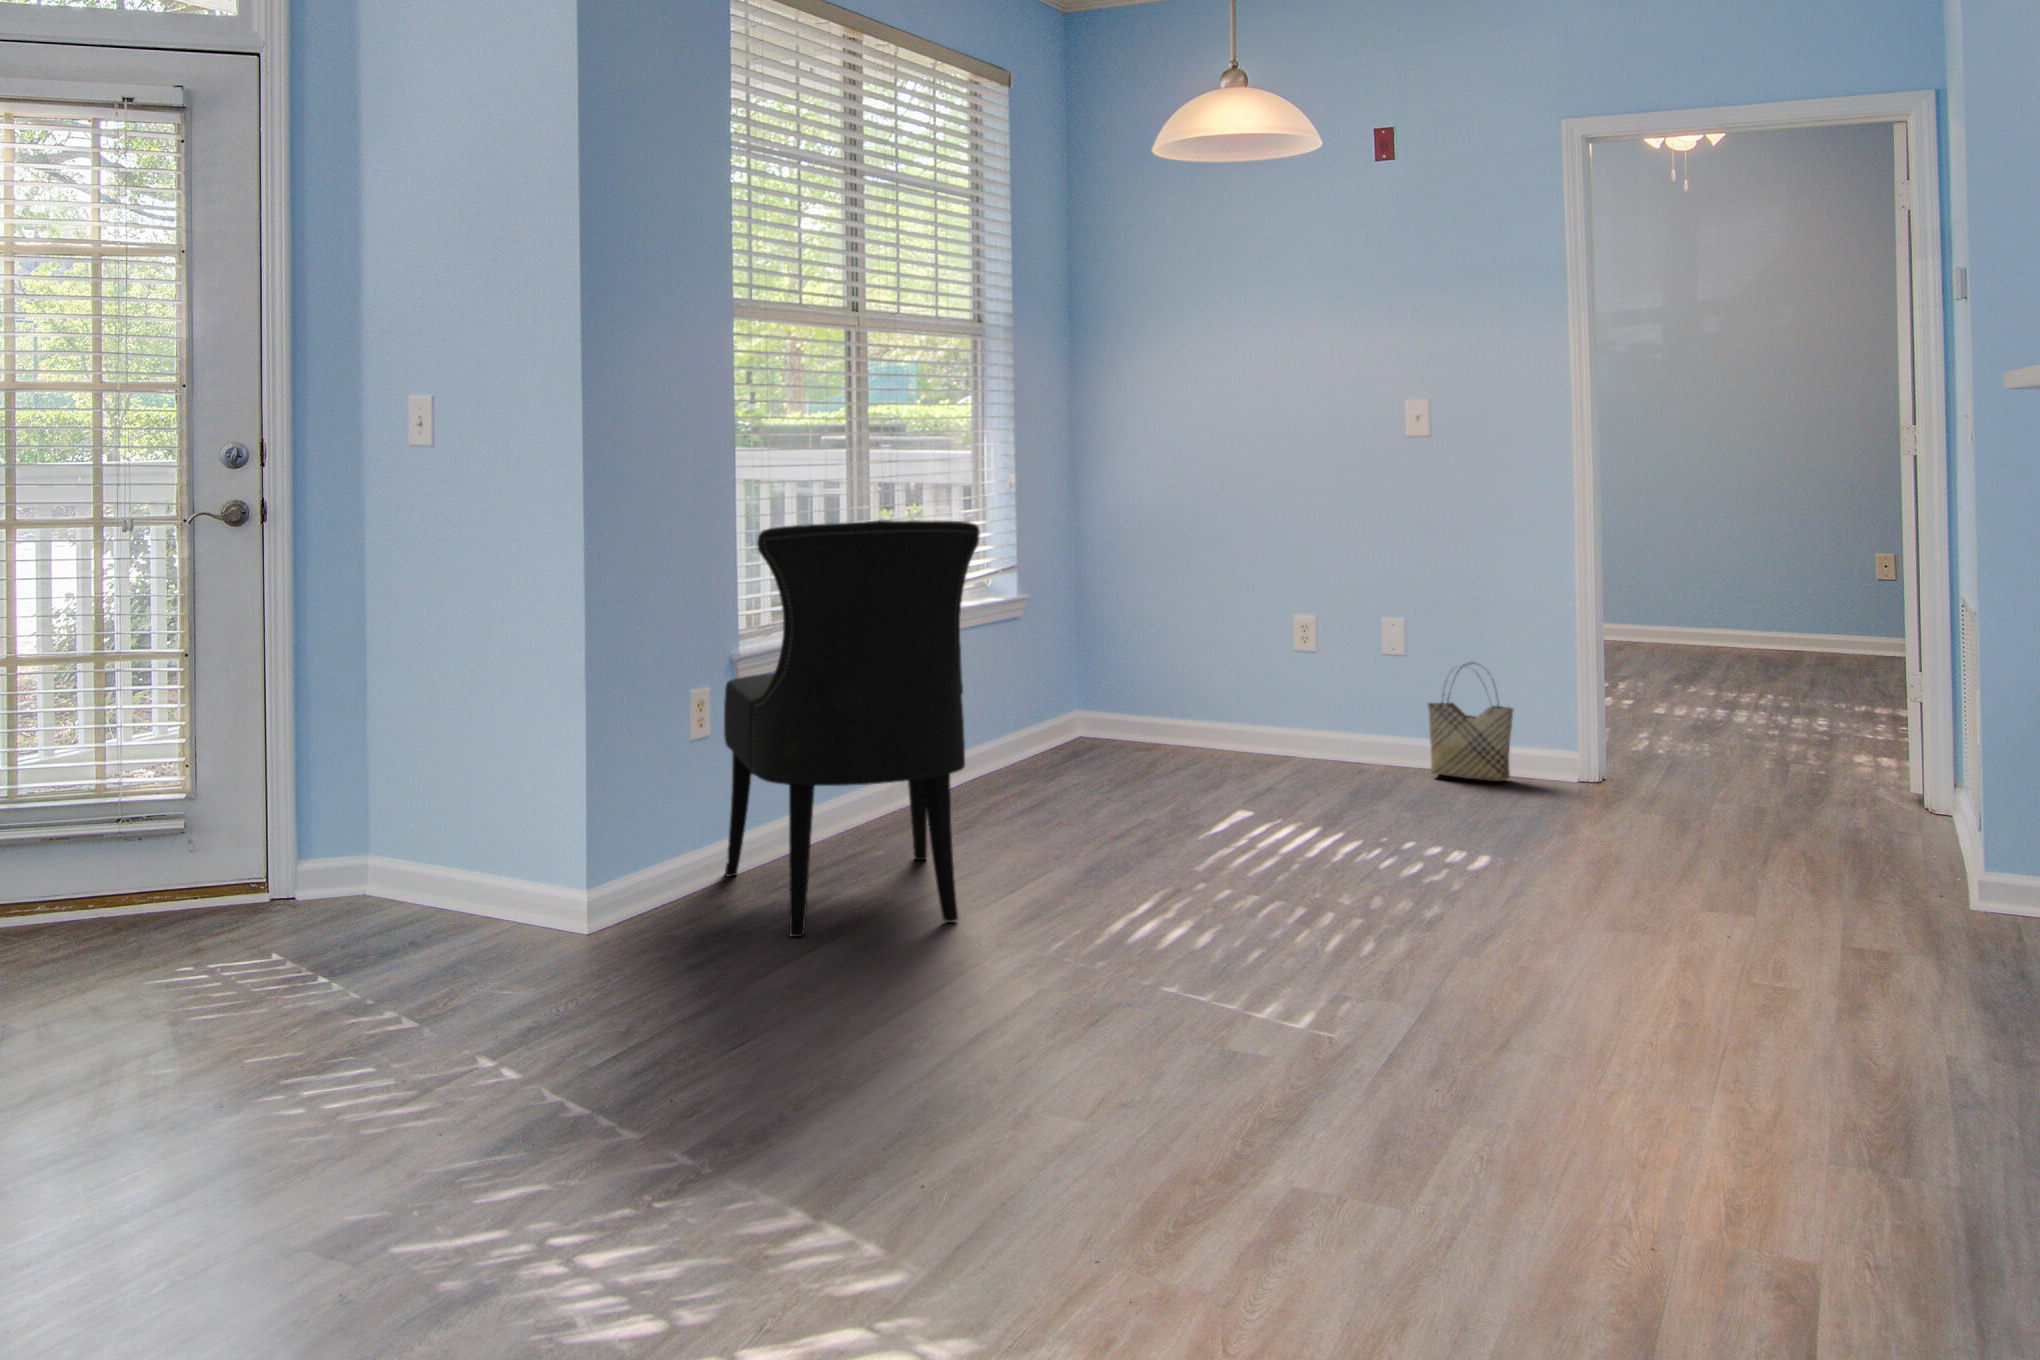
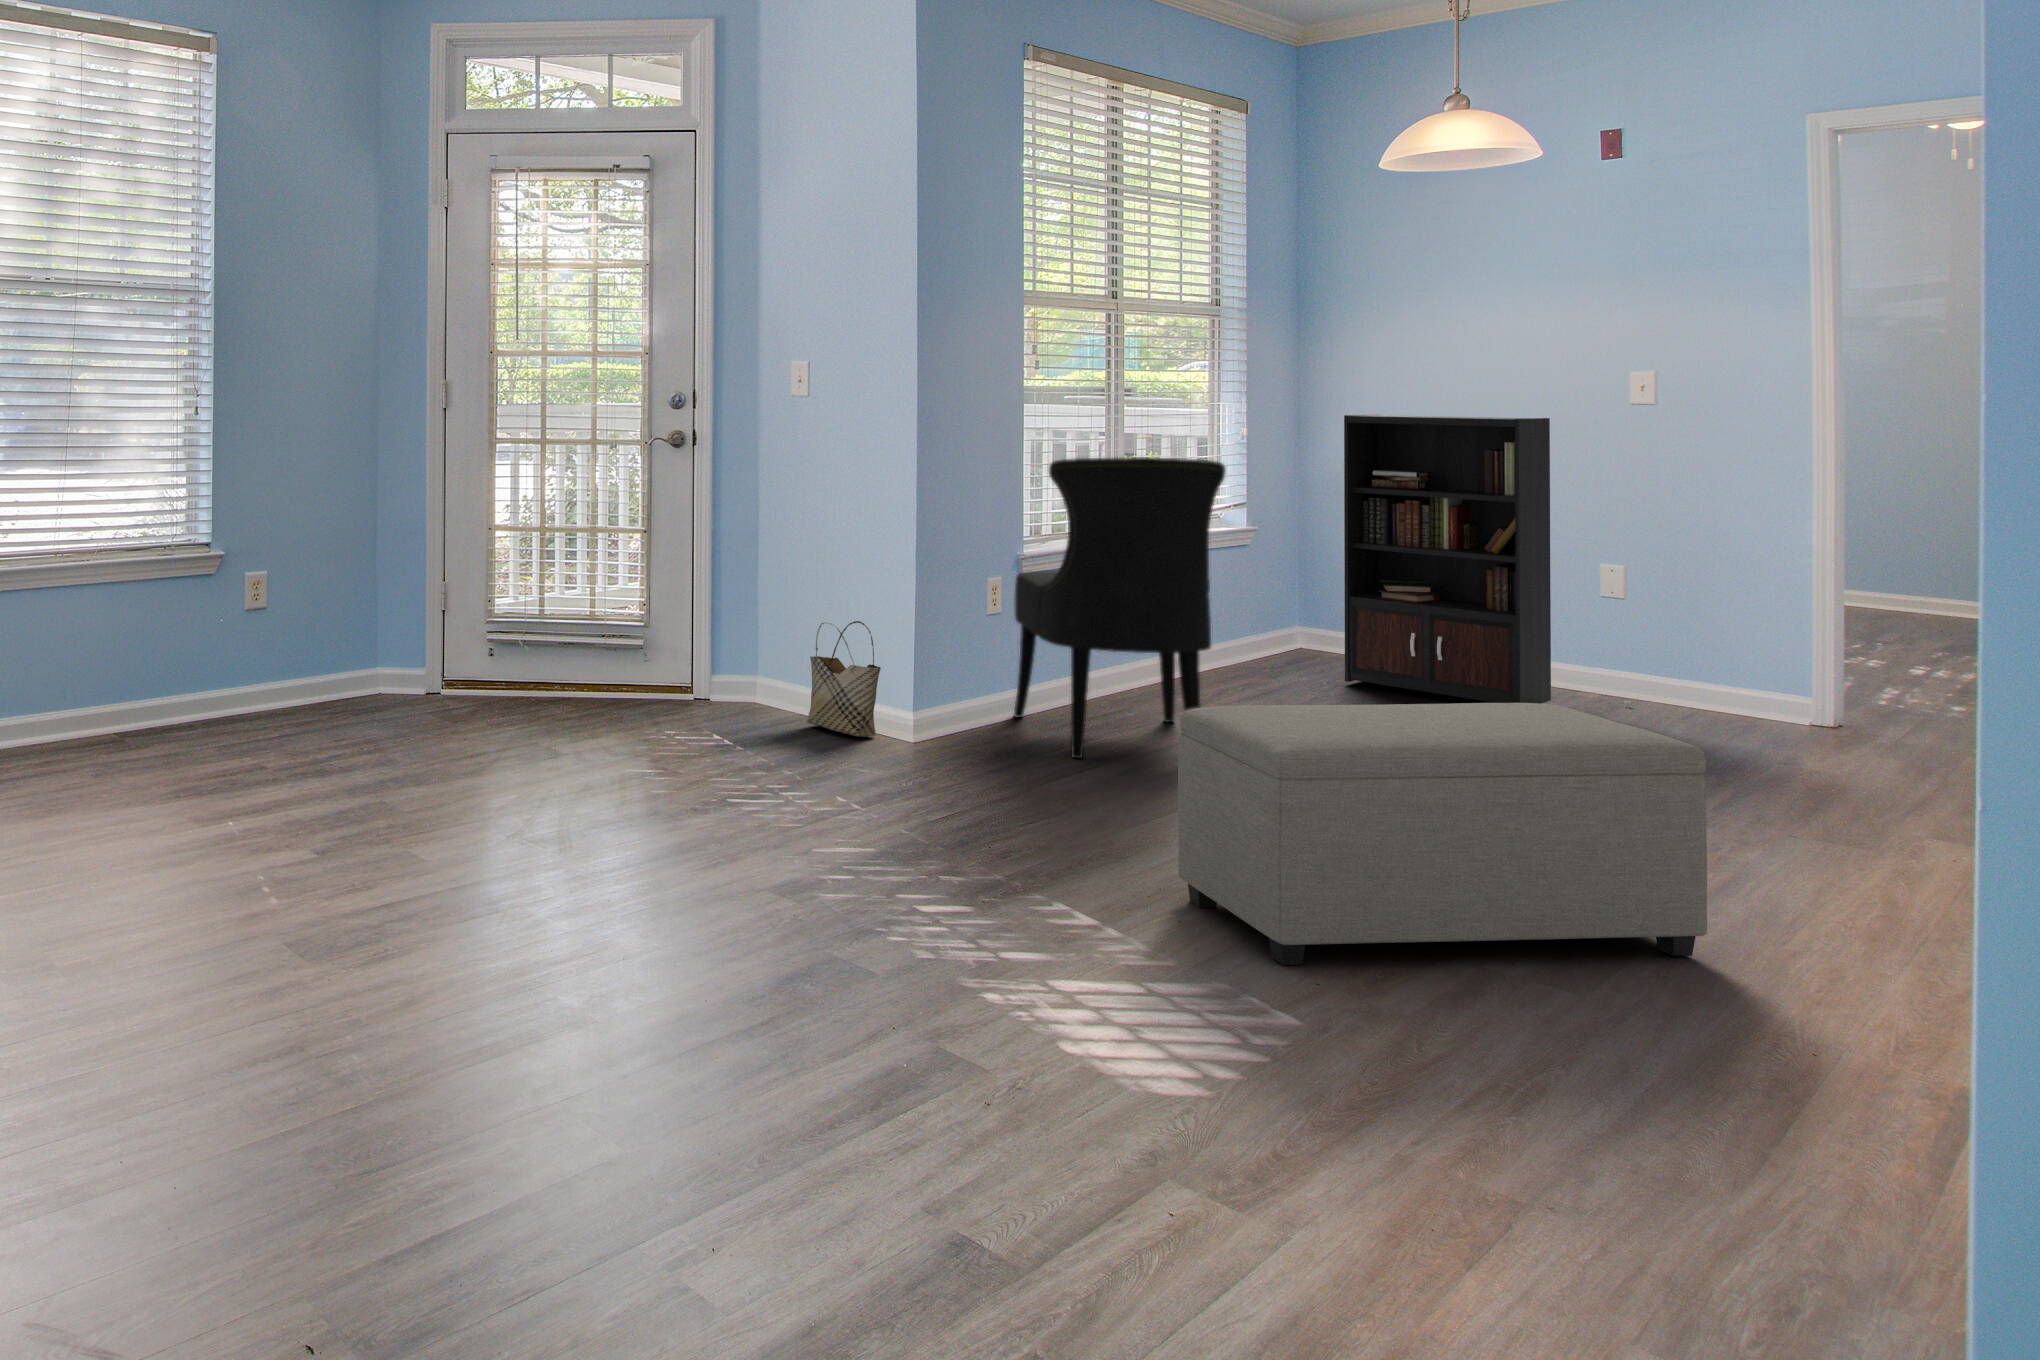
bookcase: none [1119,451,1408,794] -> present [1344,415,1630,707]
woven basket: present [1428,663,1513,781] -> present [807,621,881,737]
ottoman: none [900,832,1527,1287] -> present [1178,703,1707,965]

